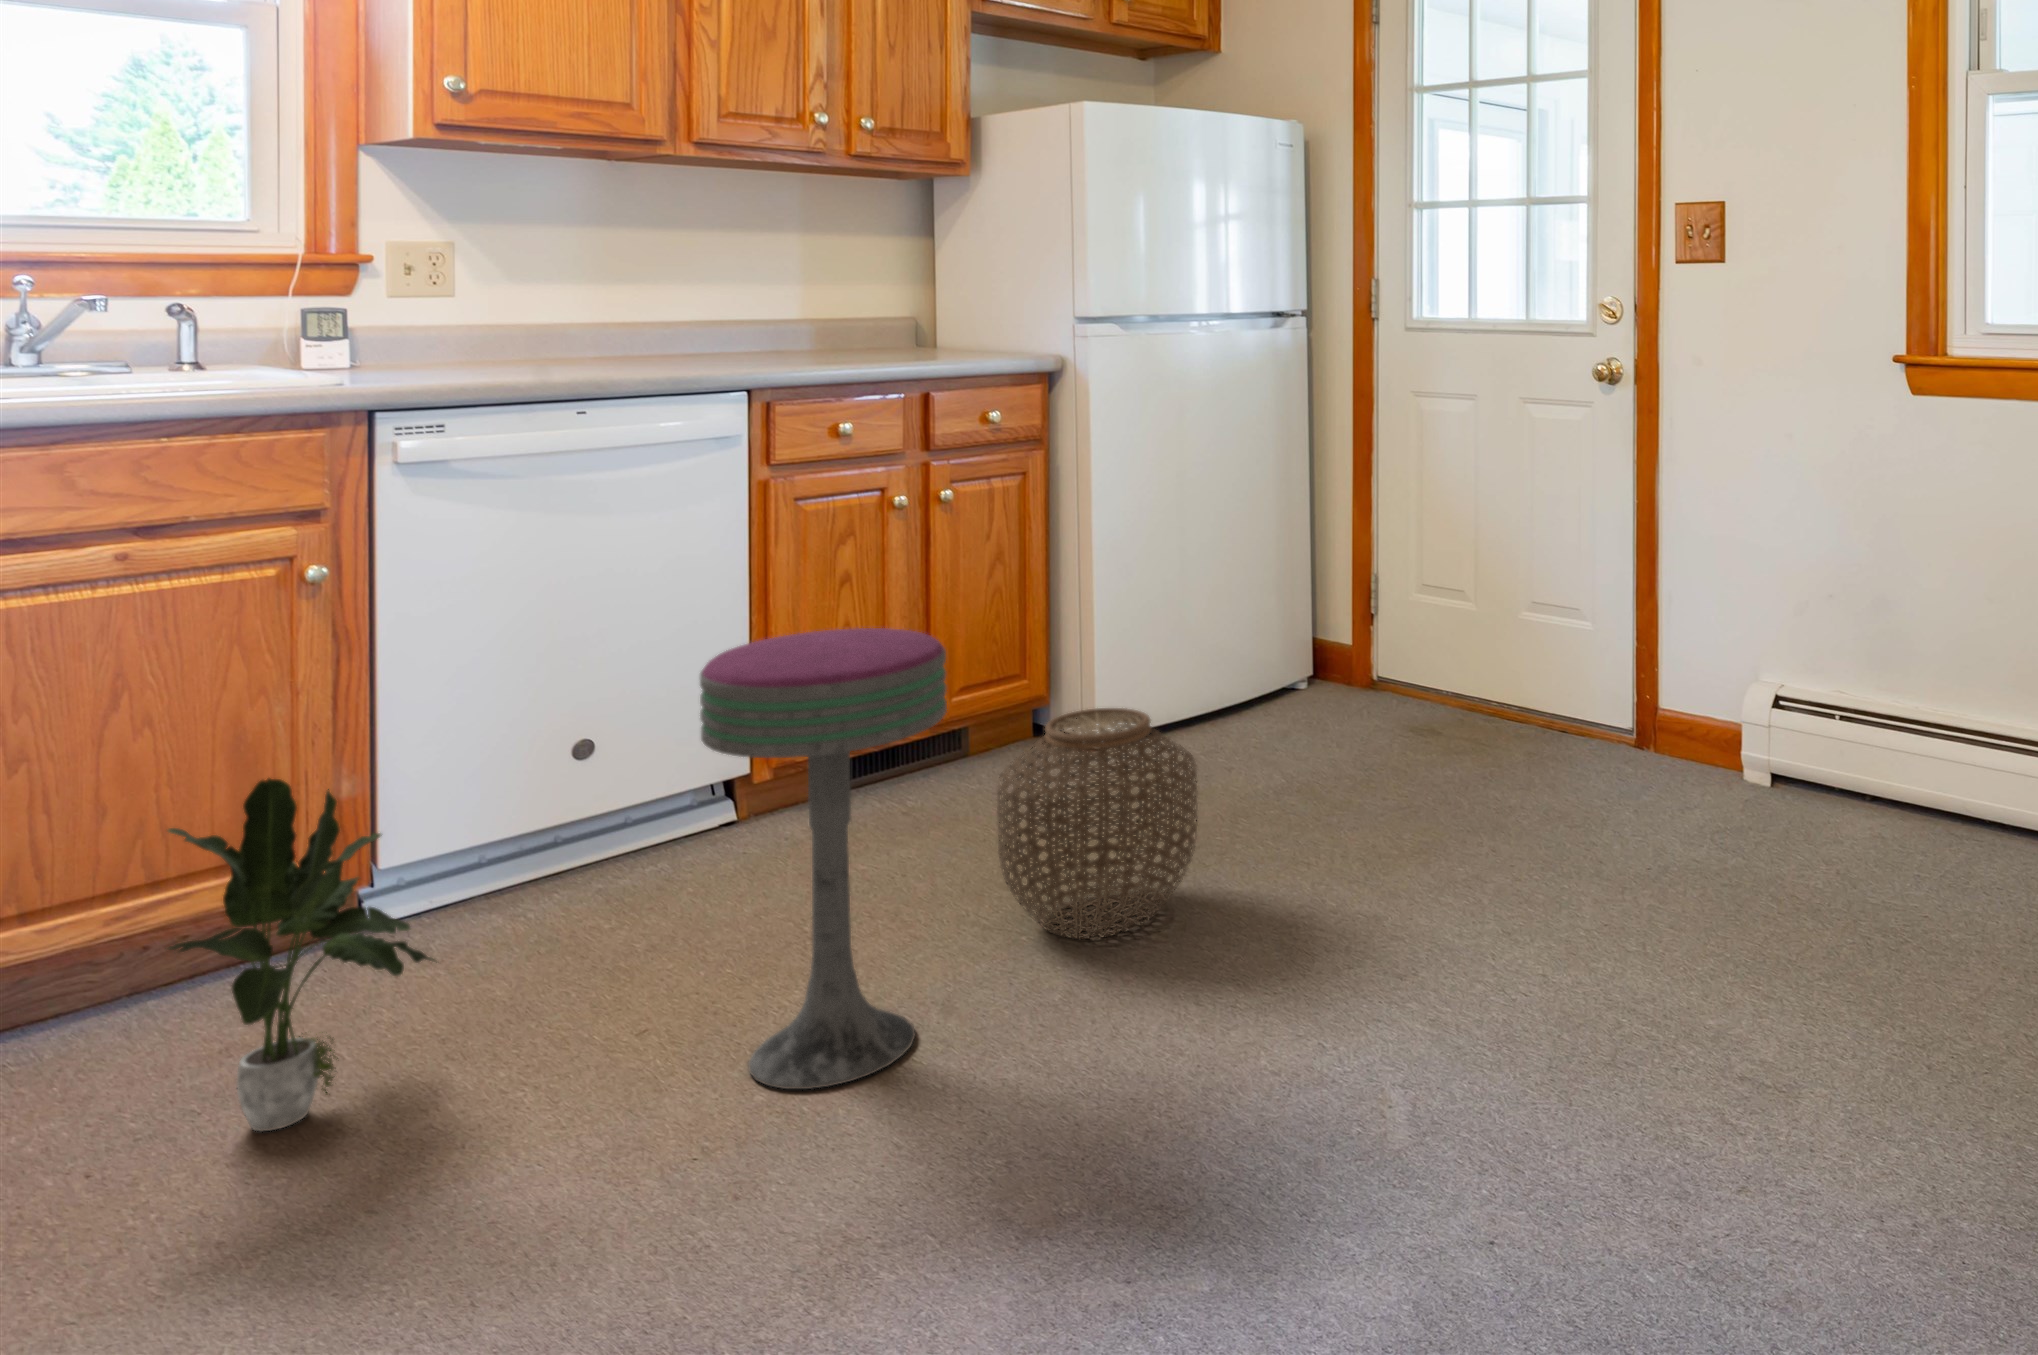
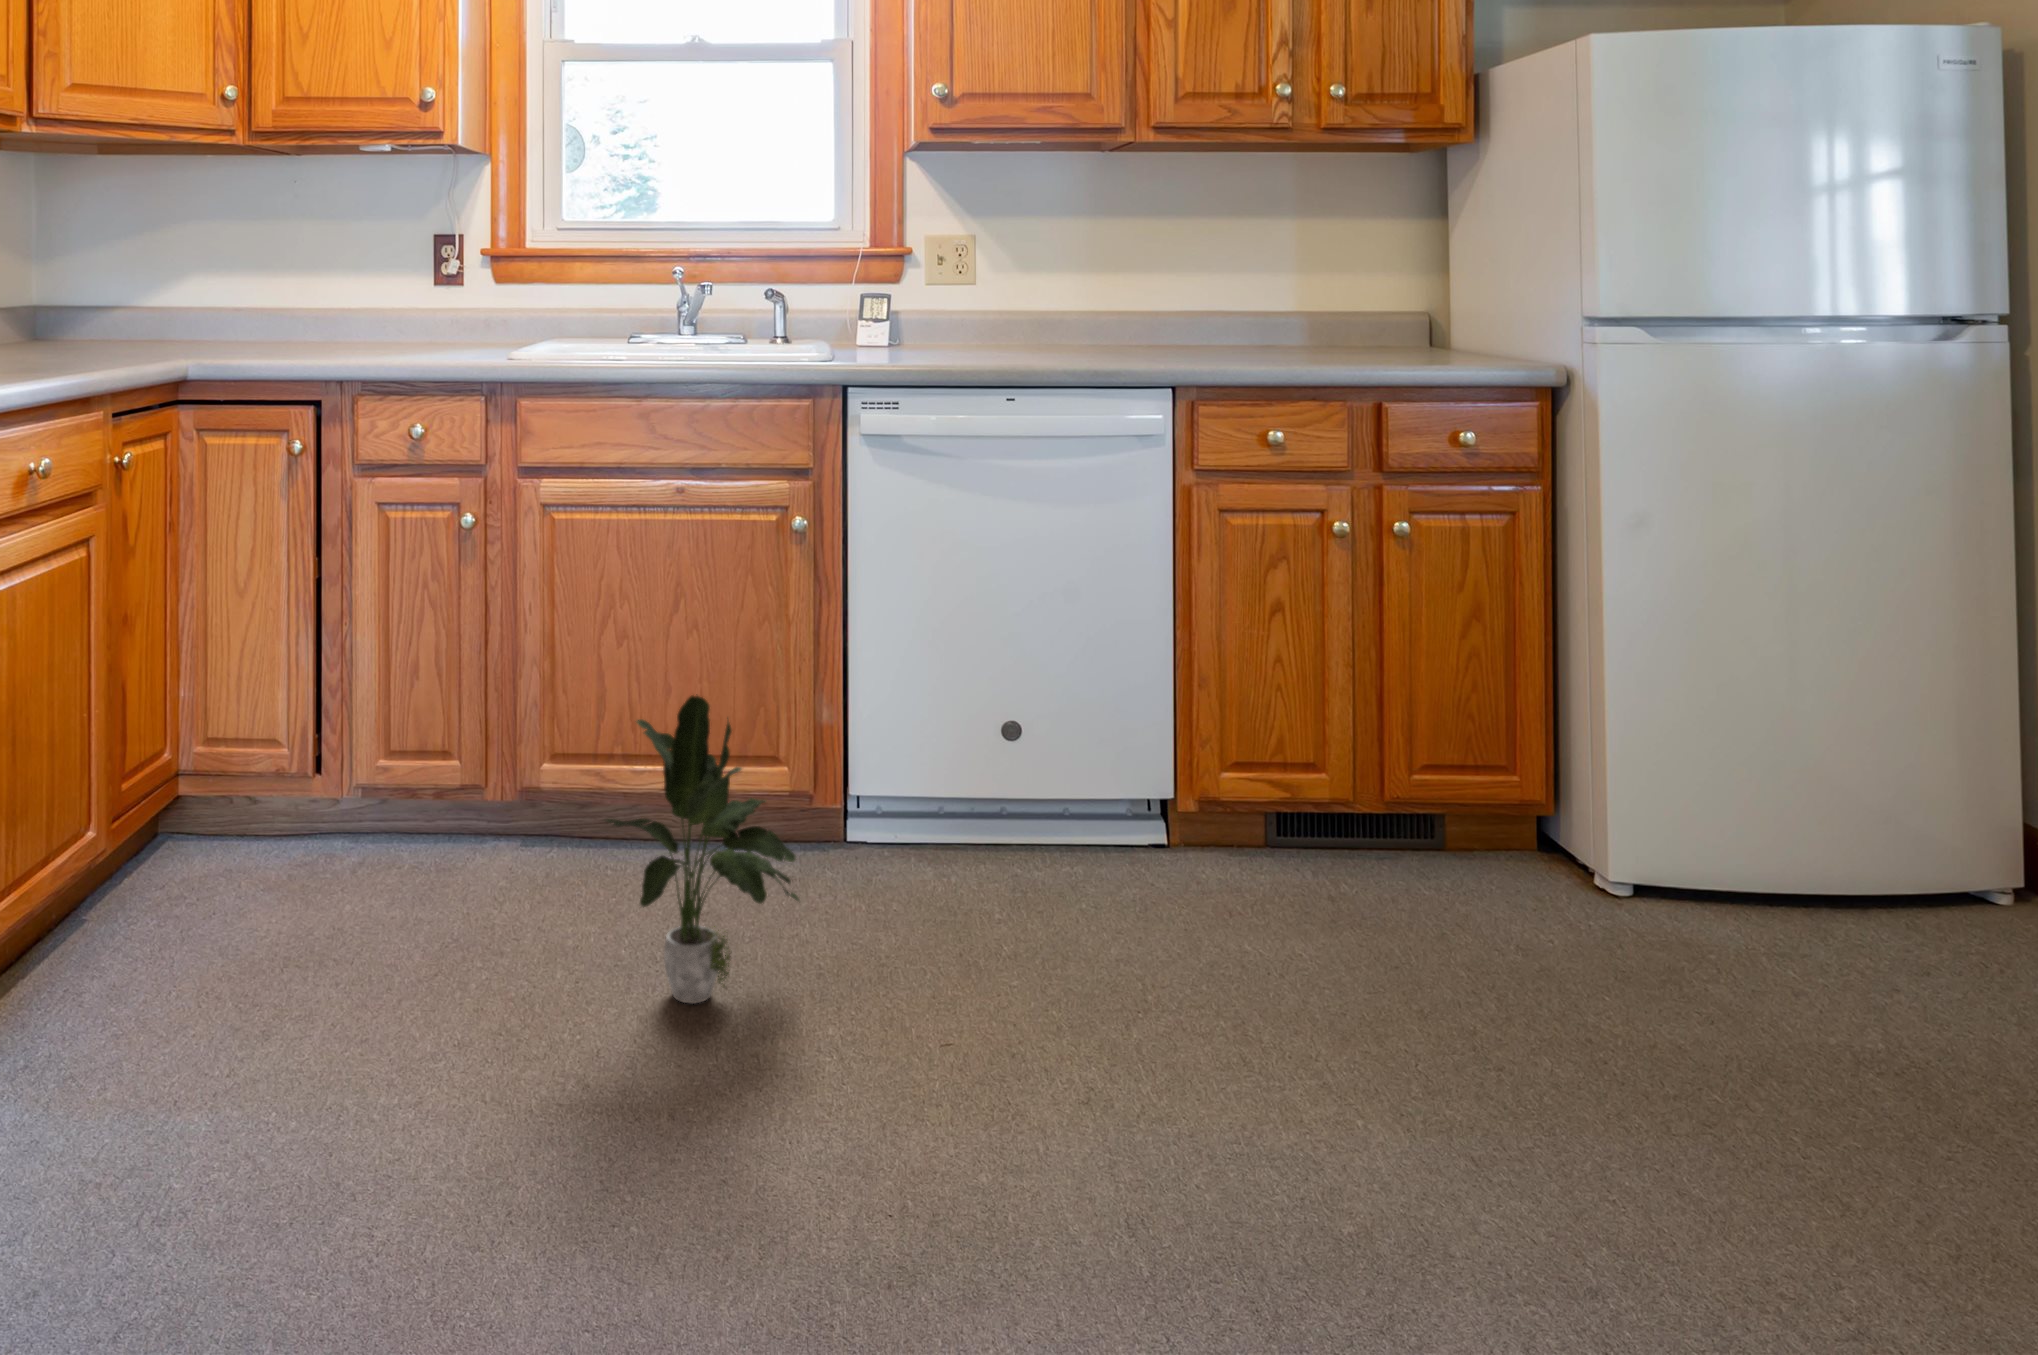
bar stool: present [700,628,947,1089] -> none [985,657,1257,1208]
woven basket: present [997,708,1197,939] -> none [1370,833,1671,1165]

